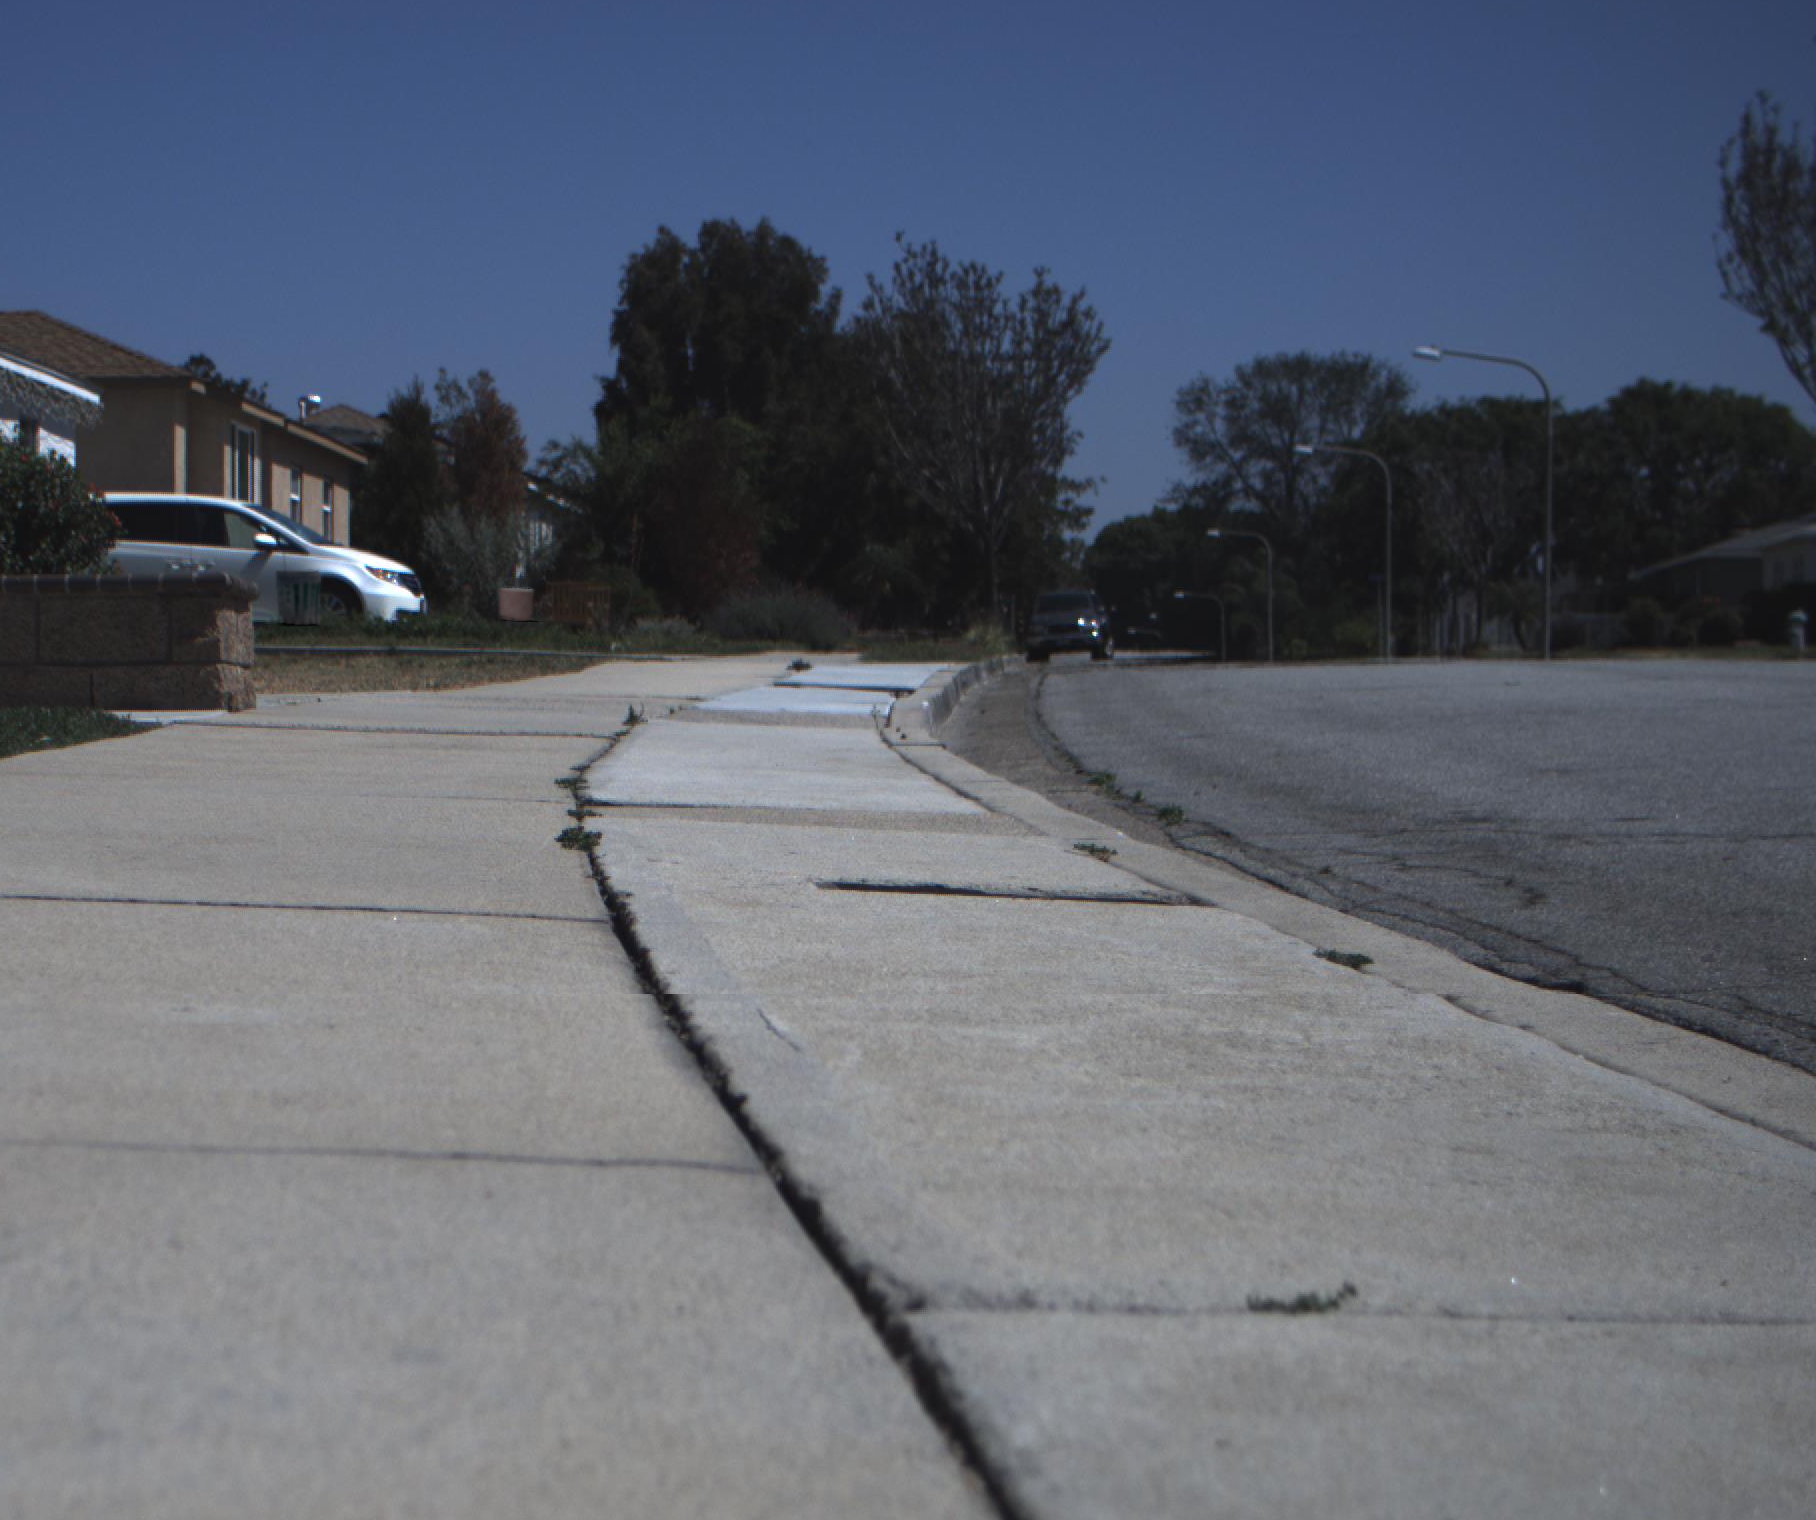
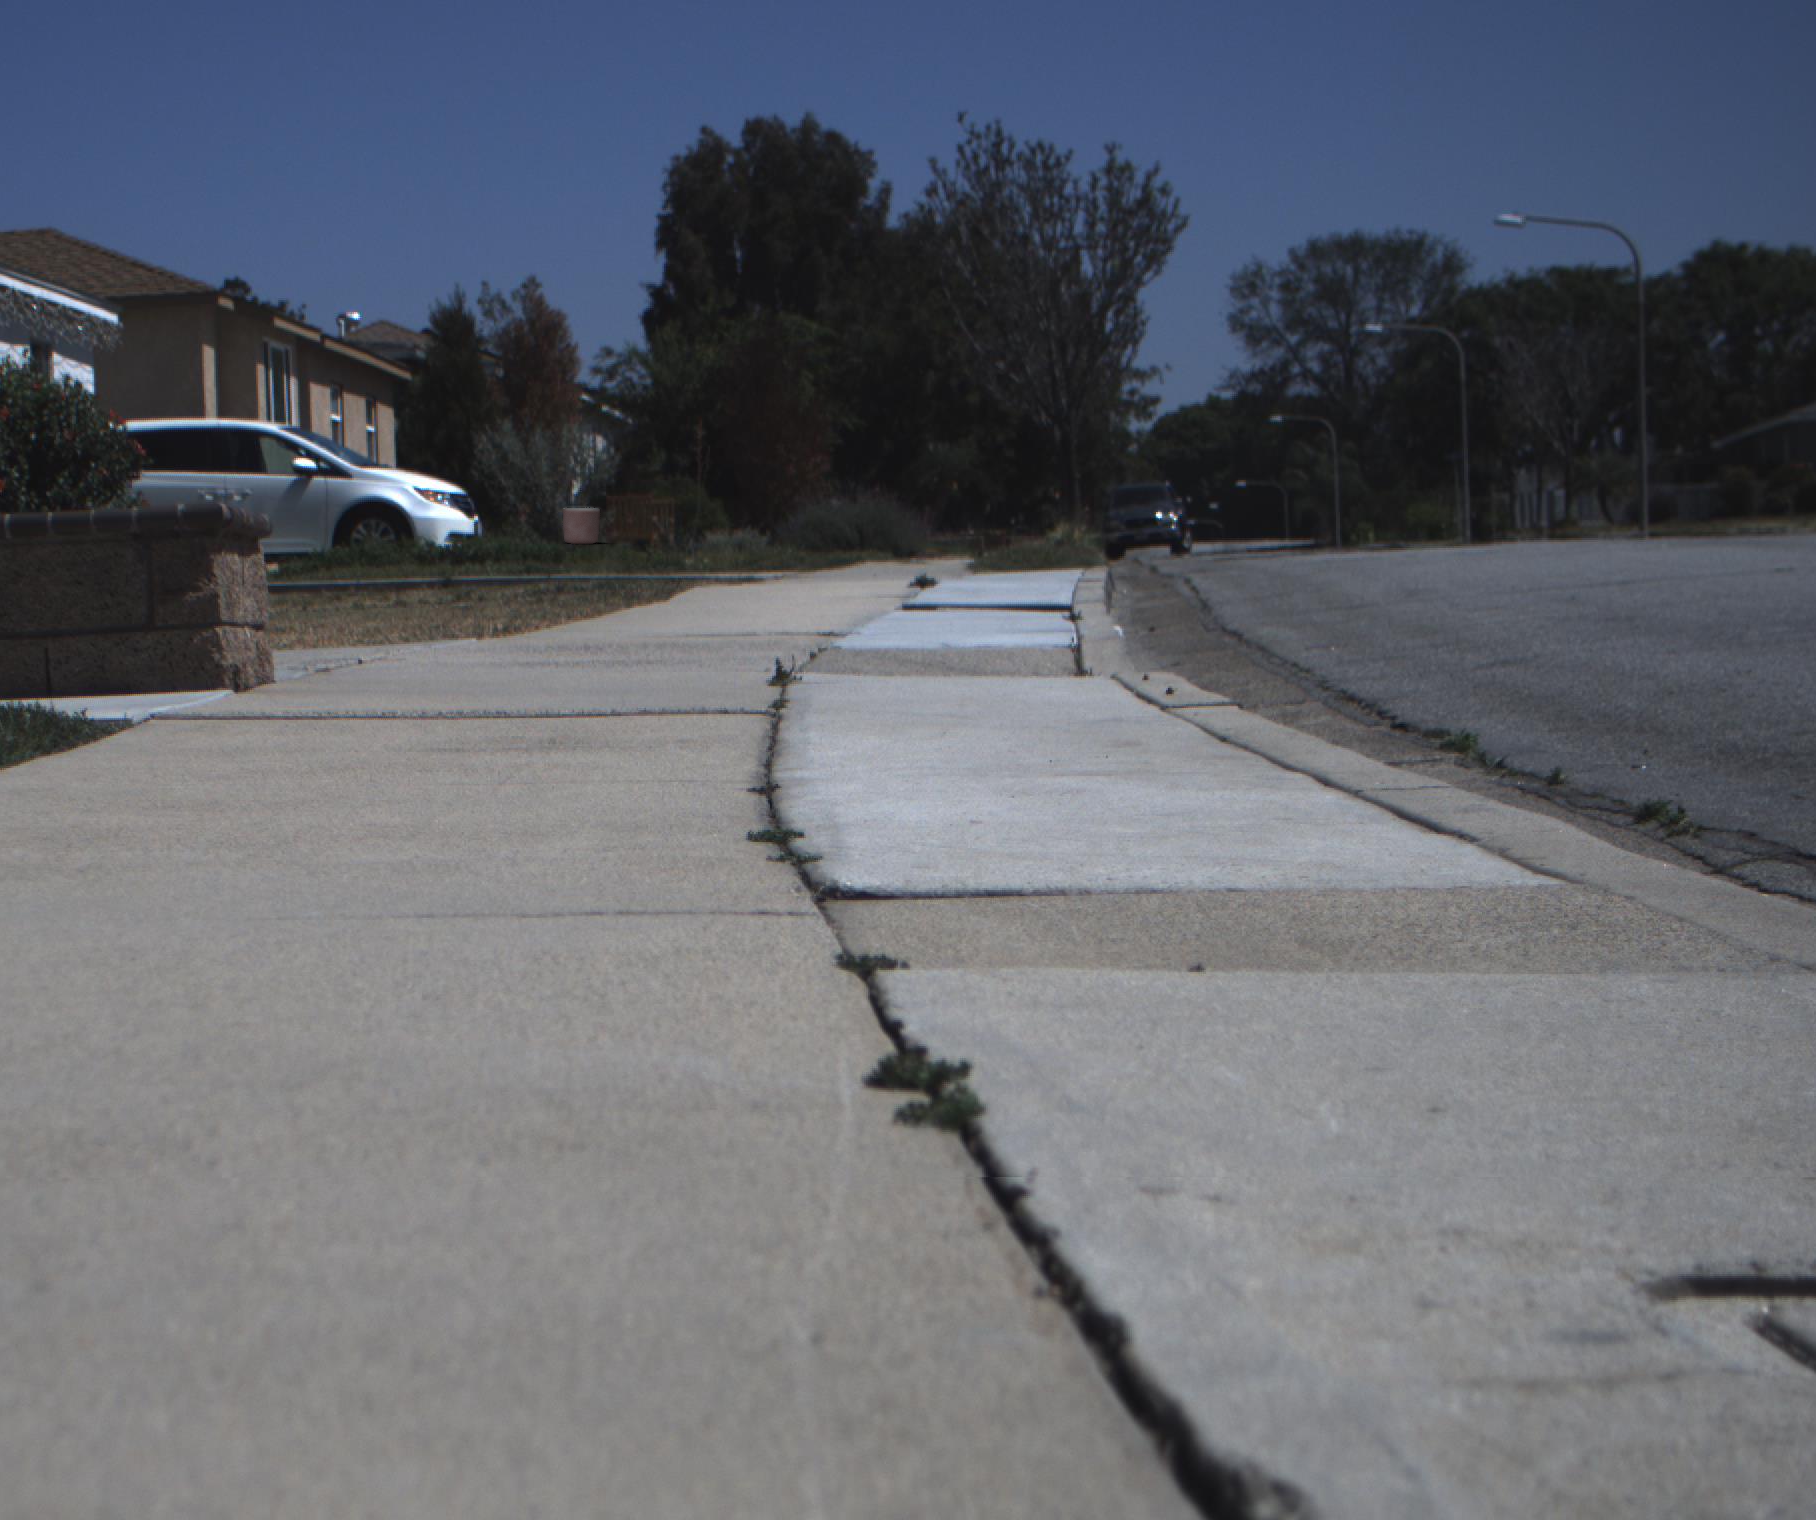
trash can: present [276,570,321,625] -> none [319,496,370,560]

